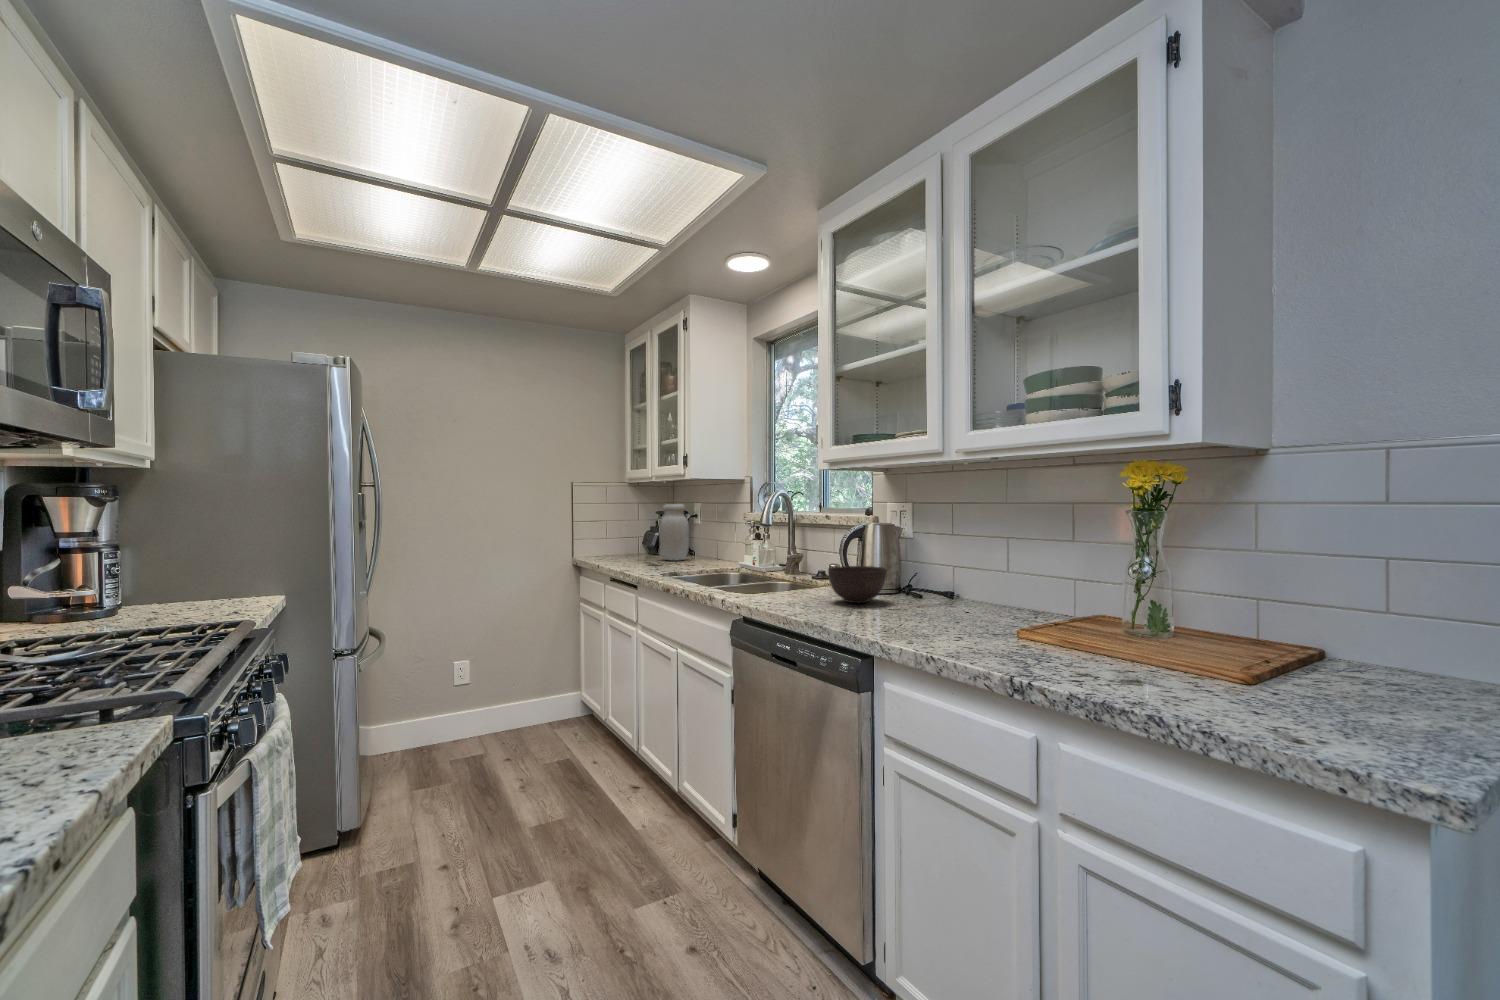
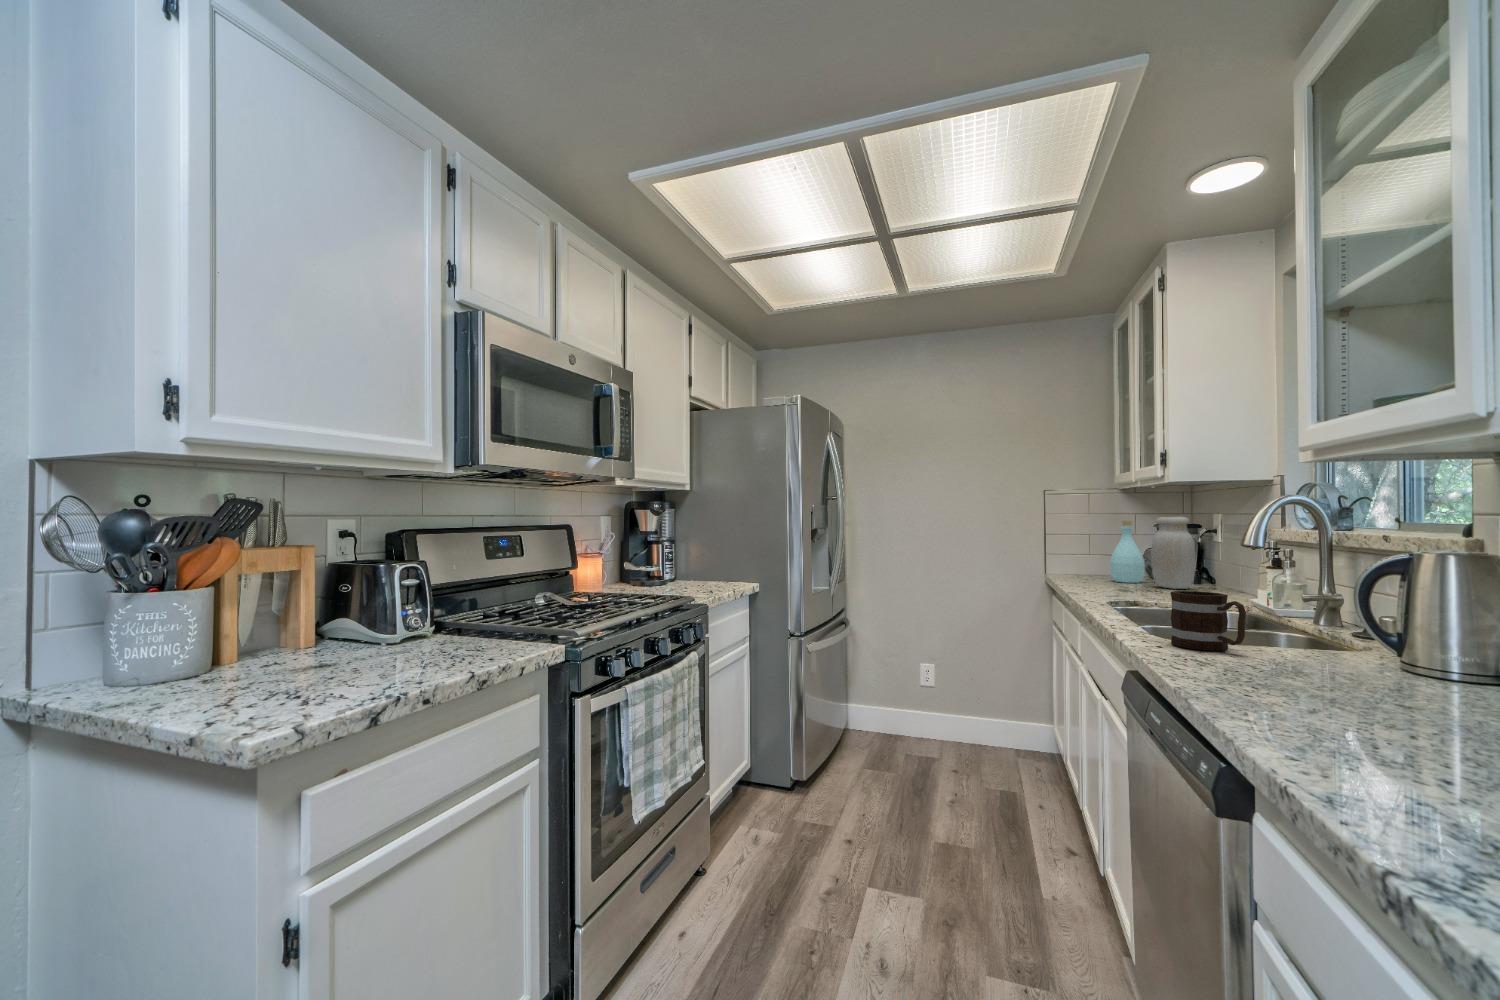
bottle: none [624,508,648,559] -> present [1110,521,1145,583]
mug: none [754,560,800,601] -> present [1171,591,1246,651]
bowl: present [828,566,887,603] -> none [1287,613,1418,679]

